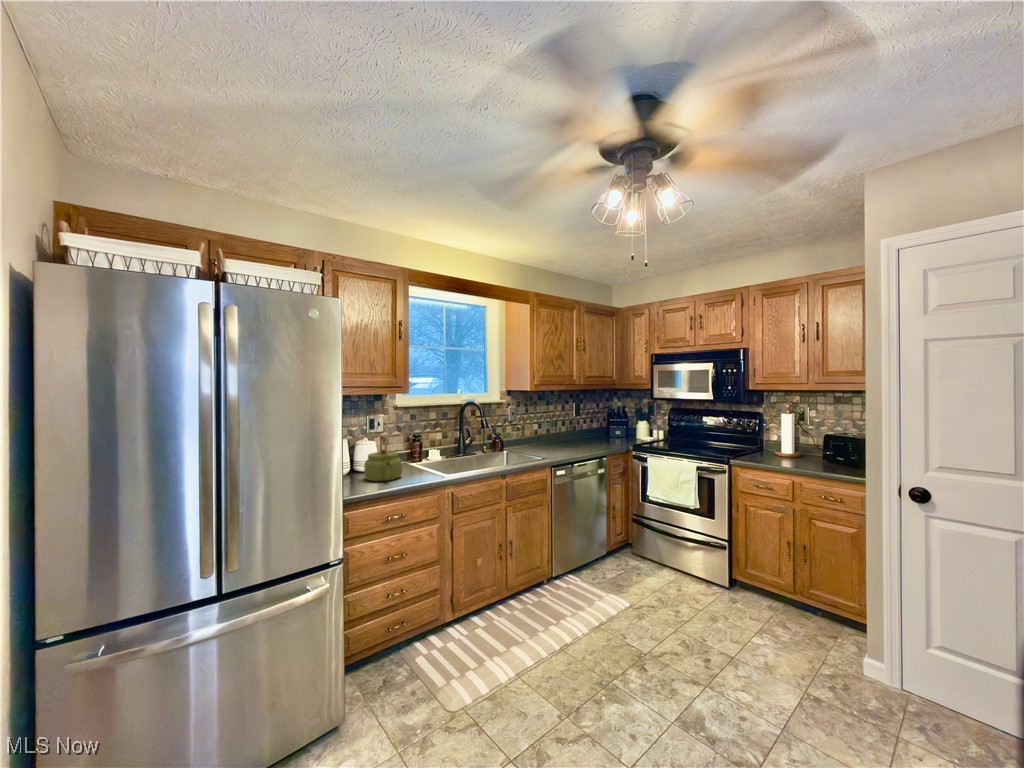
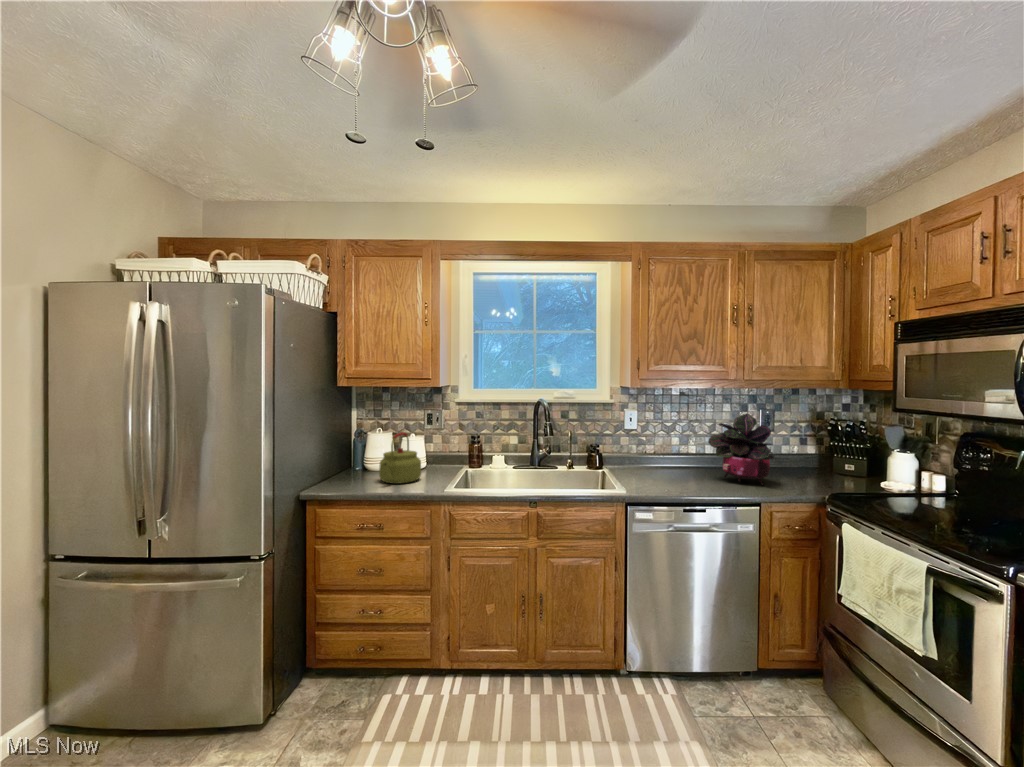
potted plant: none [567,406,604,447] -> present [708,413,774,485]

